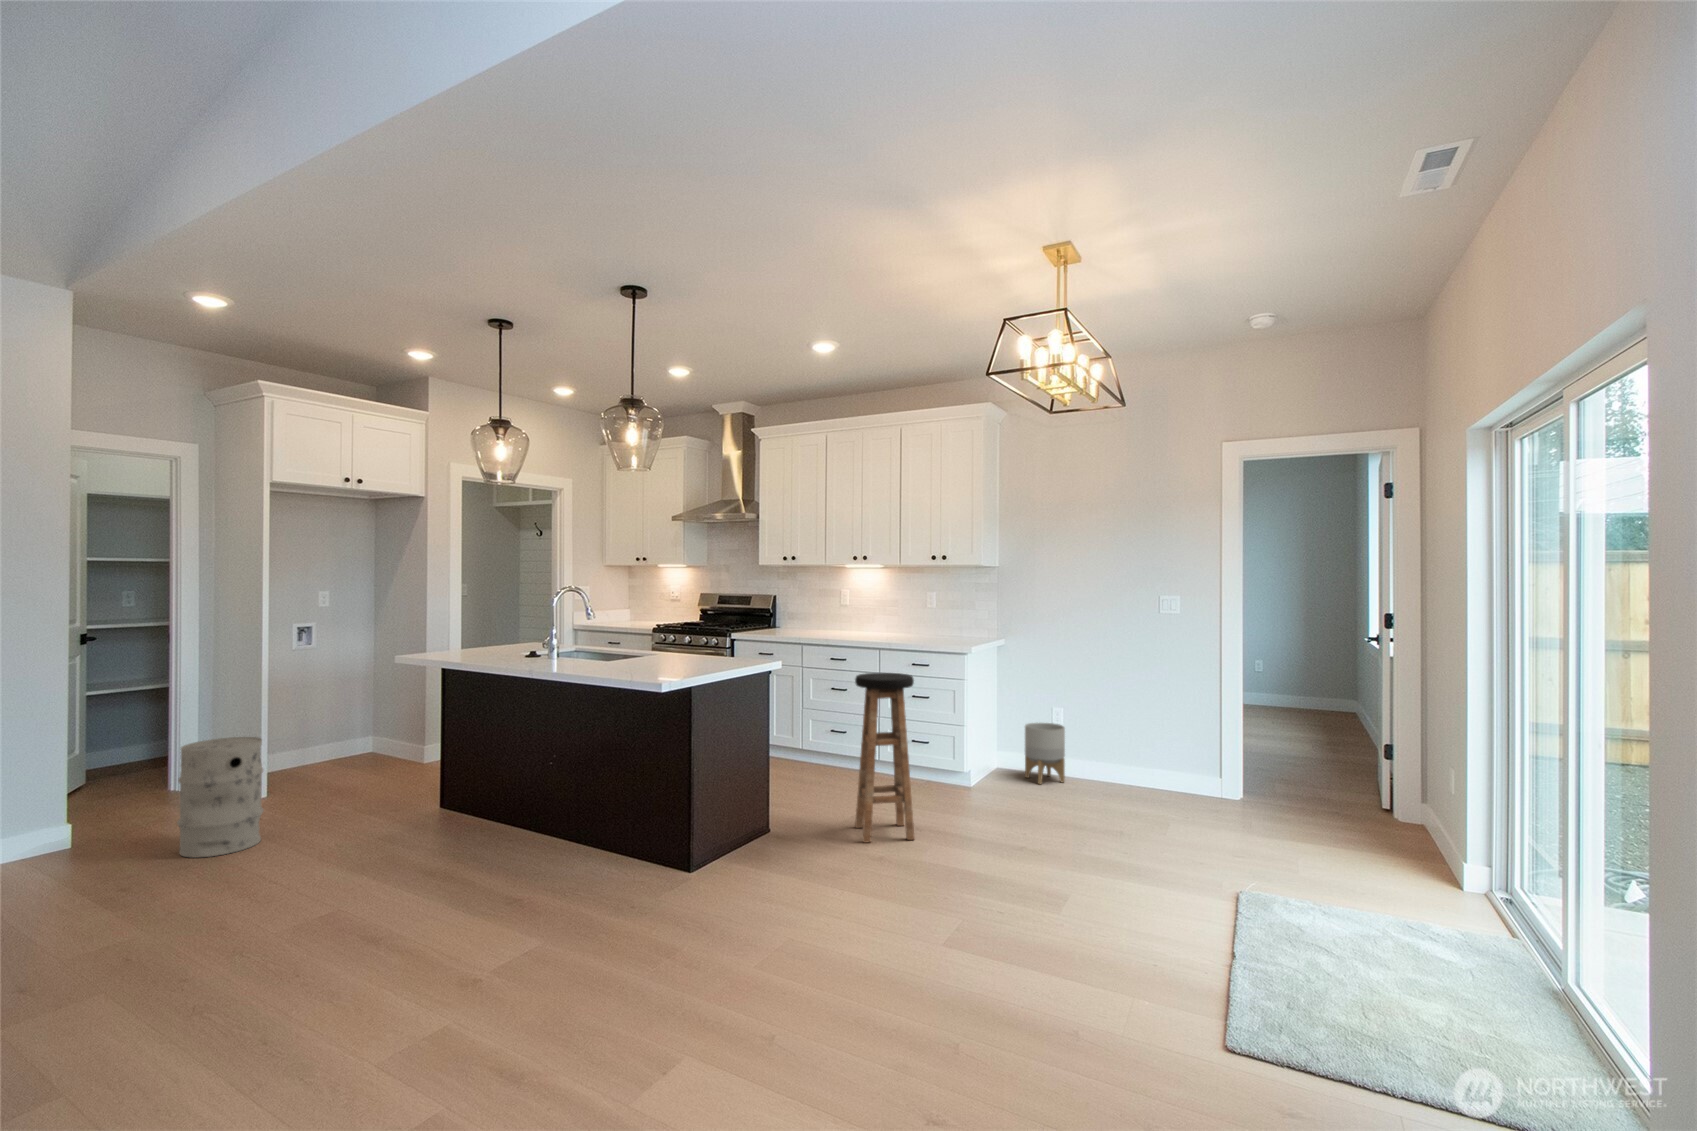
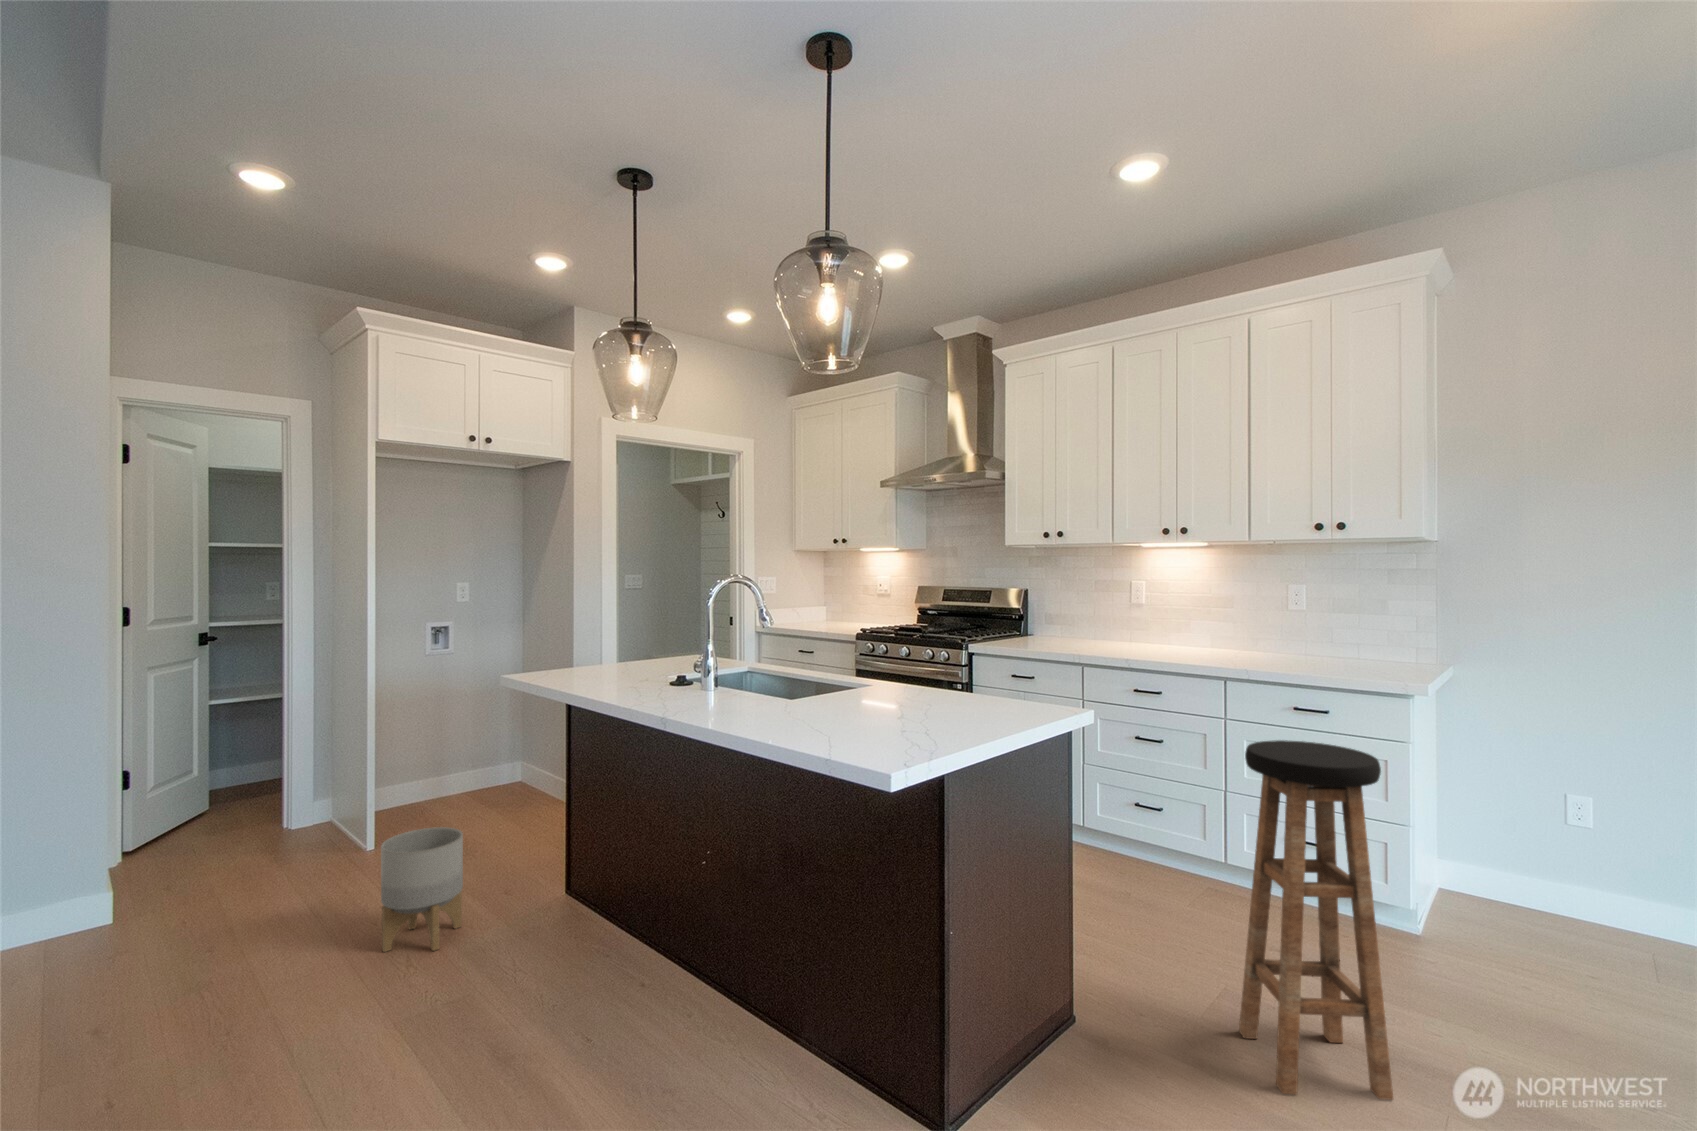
planter: present [1025,722,1065,784] -> present [381,827,463,952]
trash can: present [177,737,263,858] -> none [194,790,318,975]

